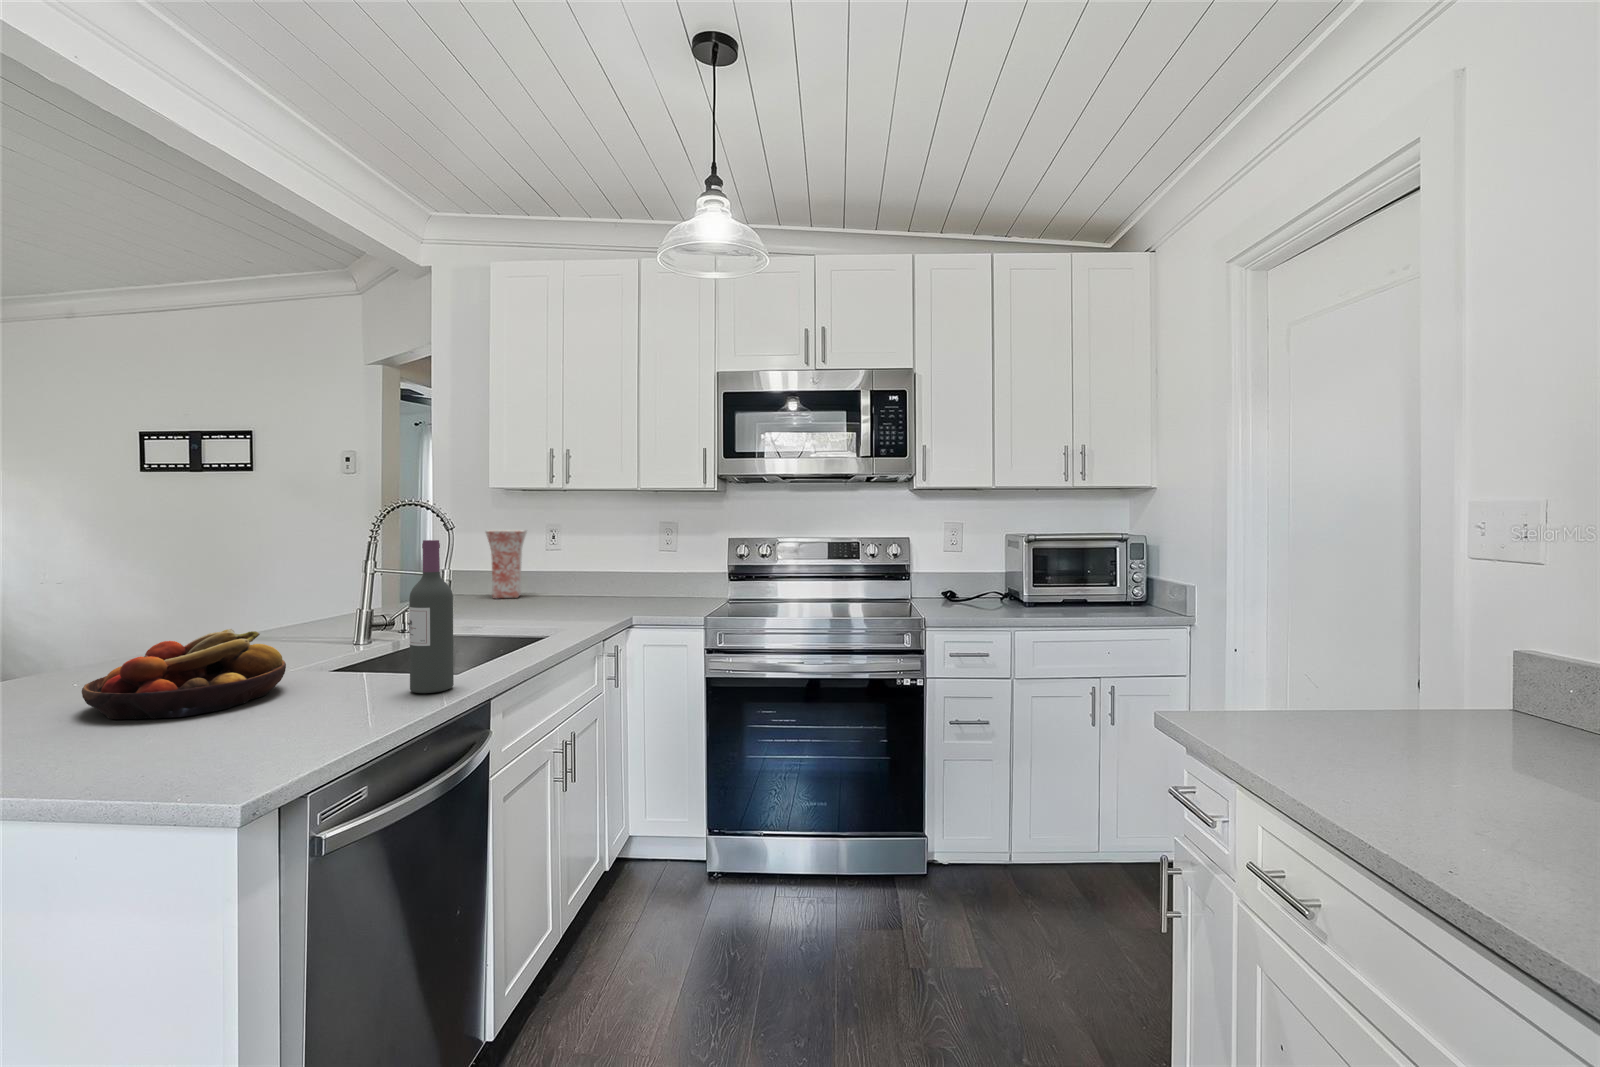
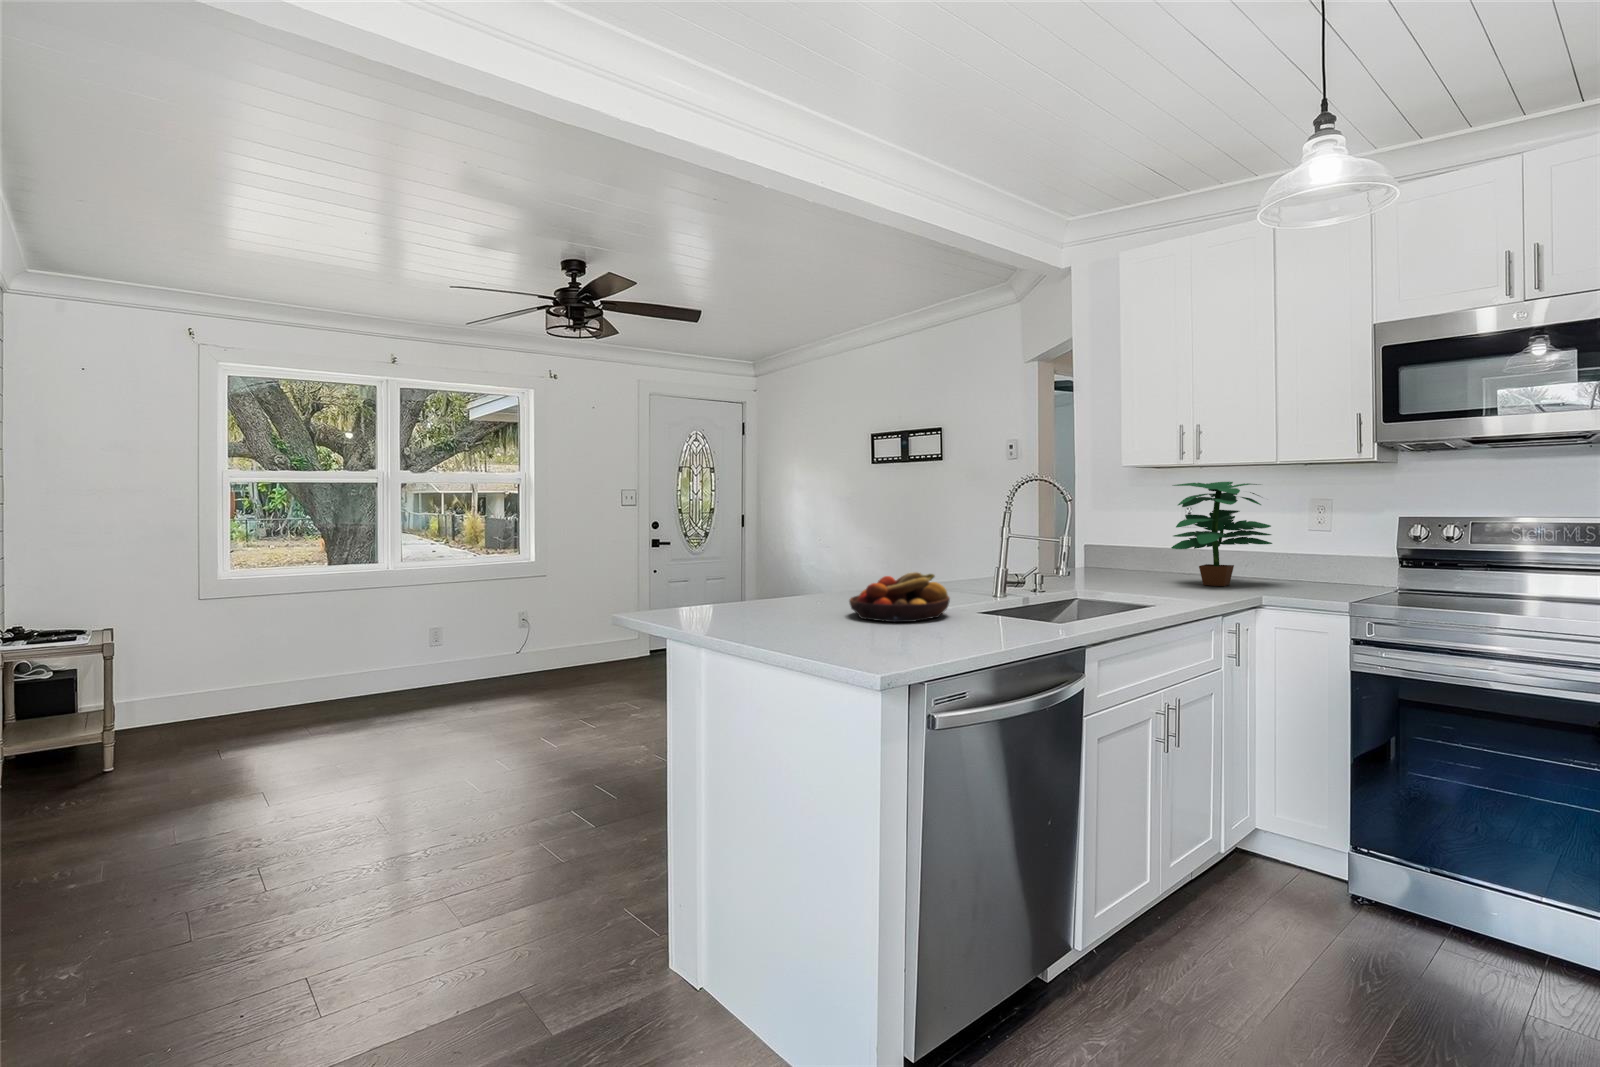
potted plant: none [546,509,636,608] -> present [1171,482,1272,586]
vase: present [486,530,527,598] -> none [1116,505,1159,573]
wine bottle: present [409,540,454,693] -> none [1026,509,1057,629]

